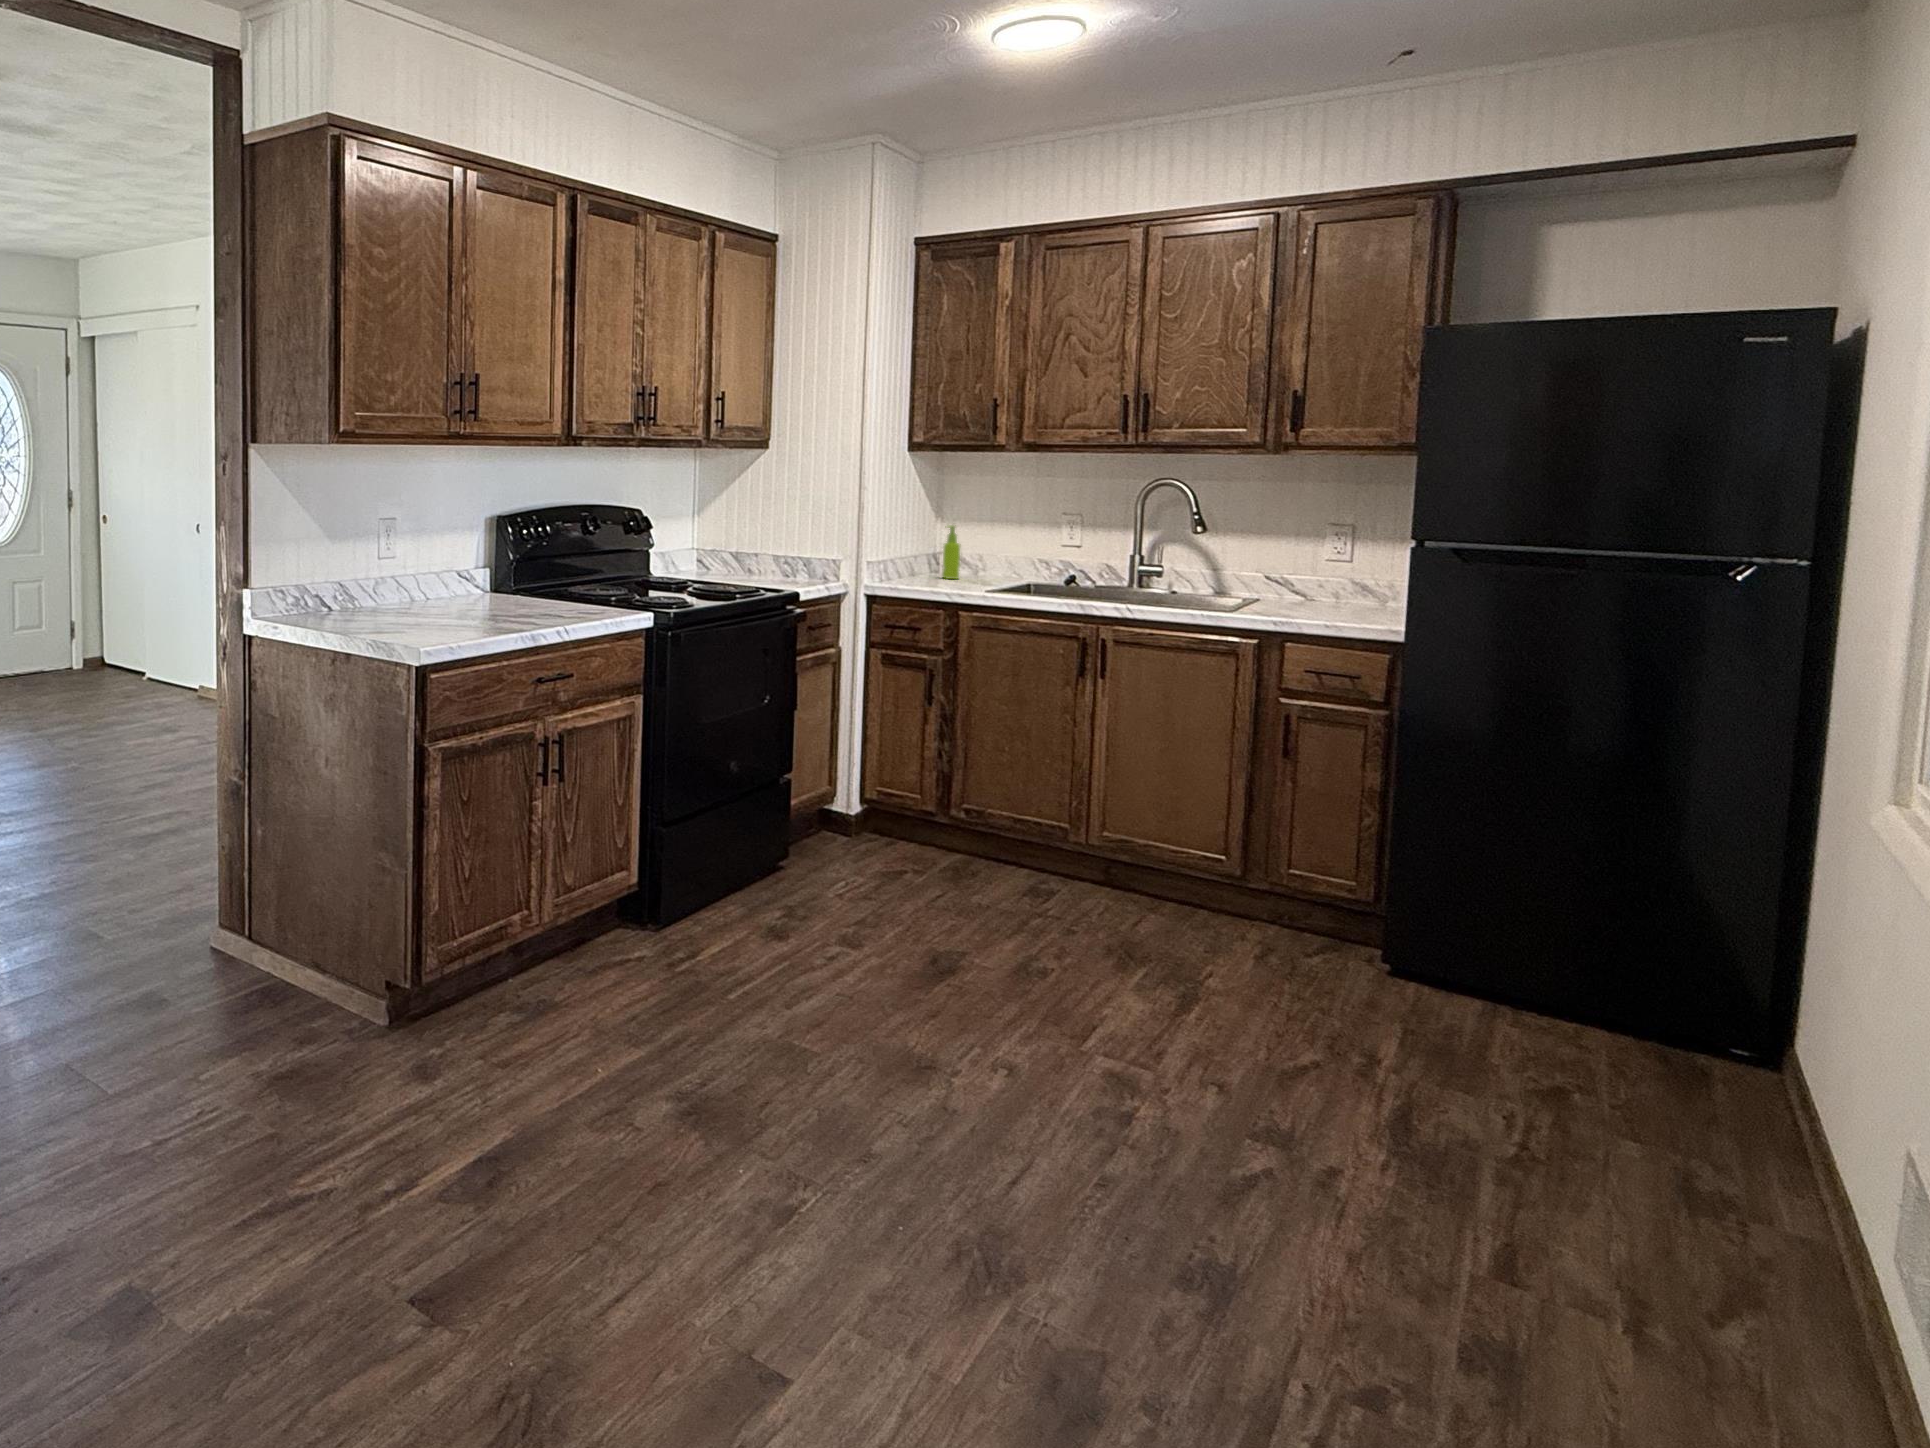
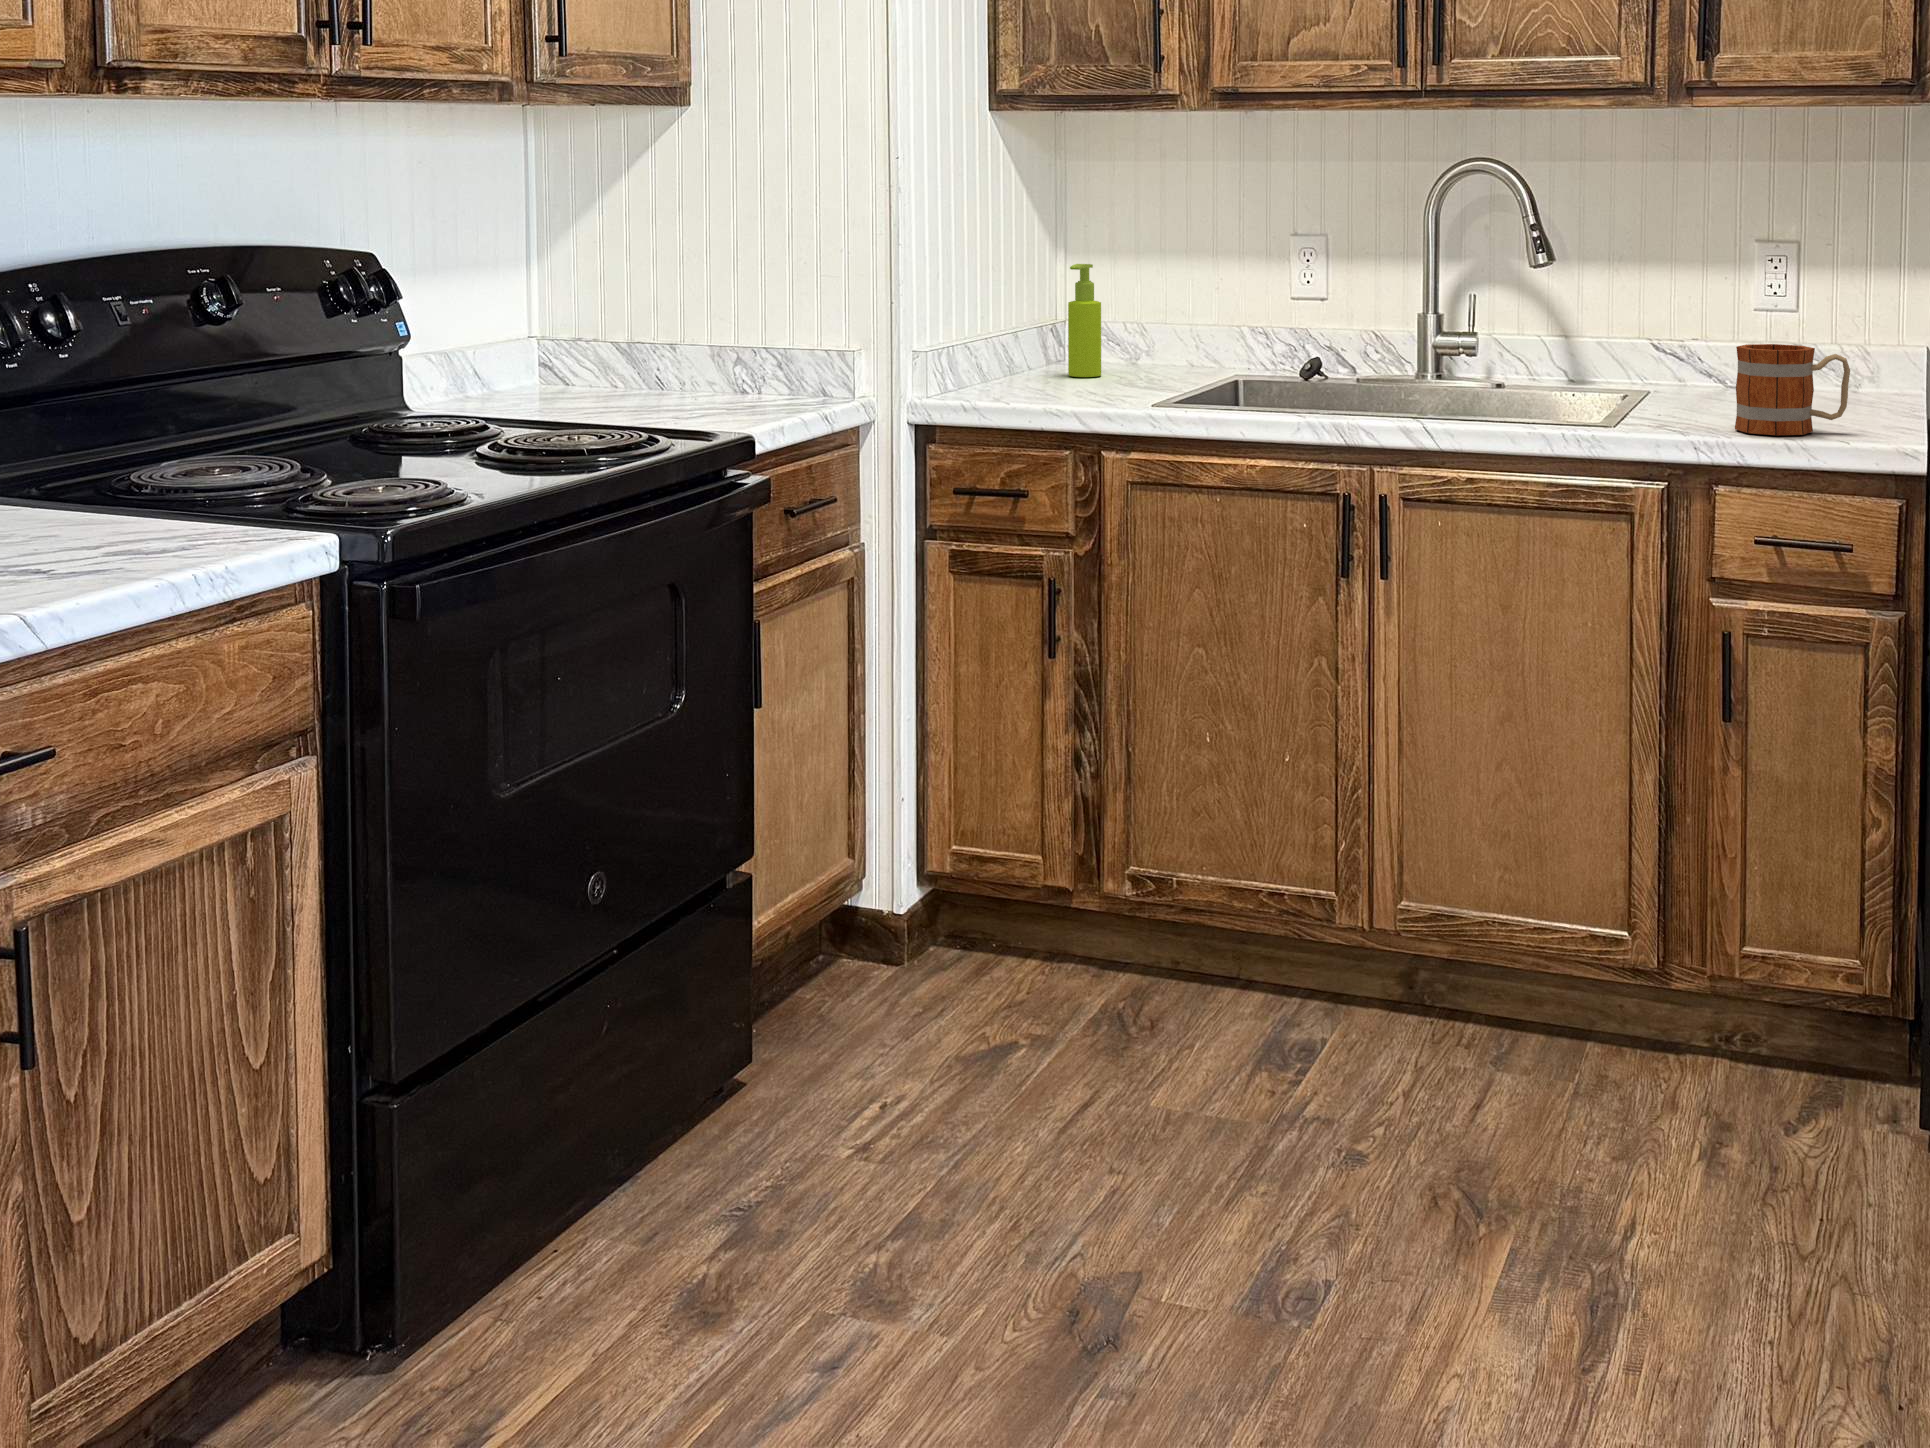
mug: none [1300,576,1370,622] -> present [1735,344,1850,435]

